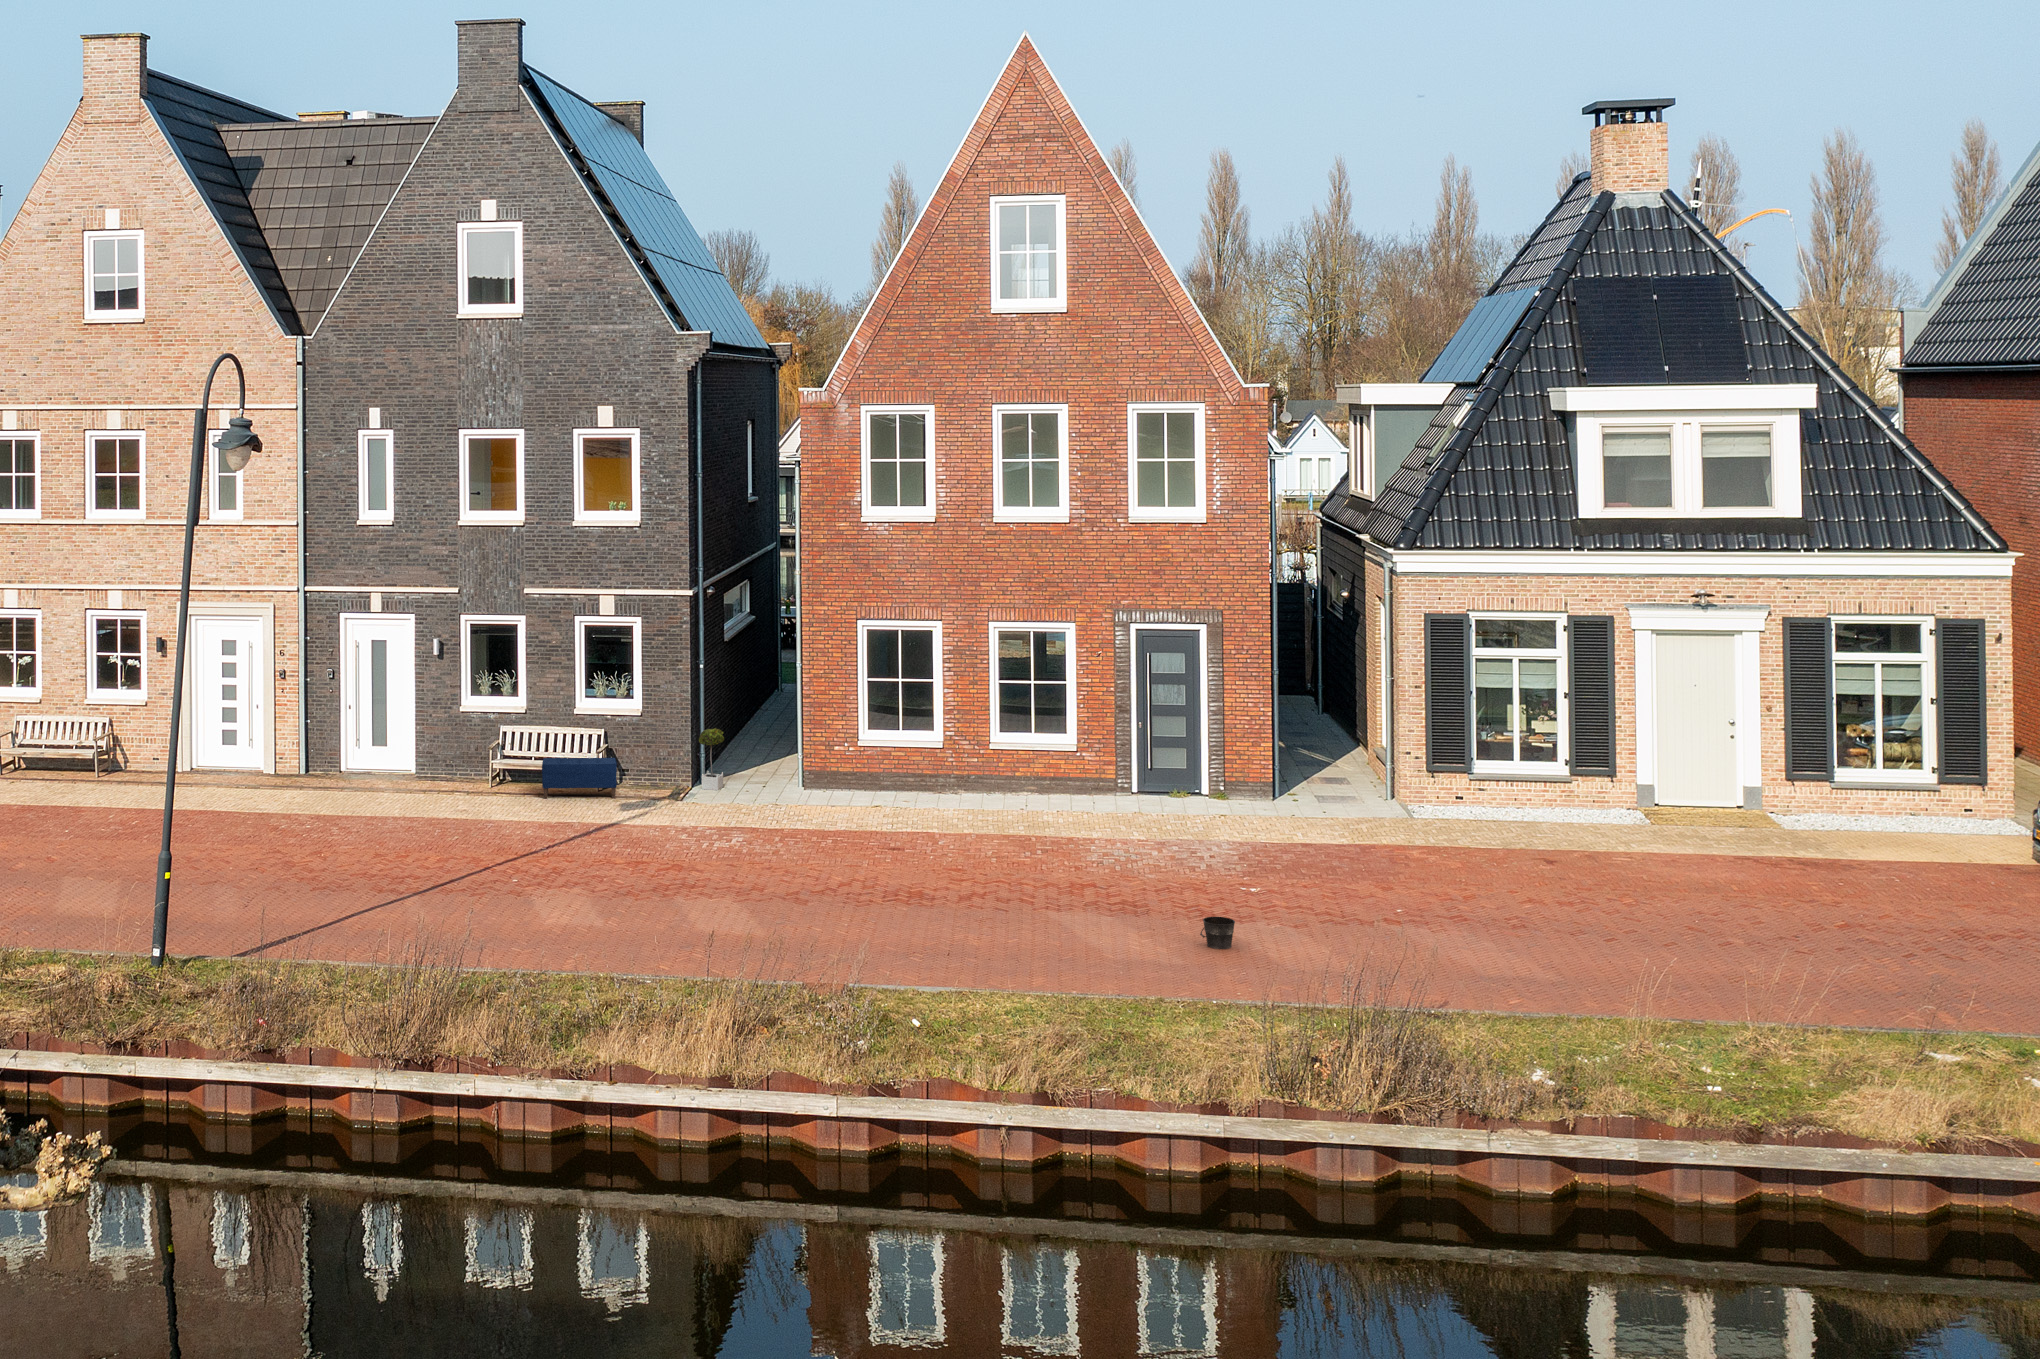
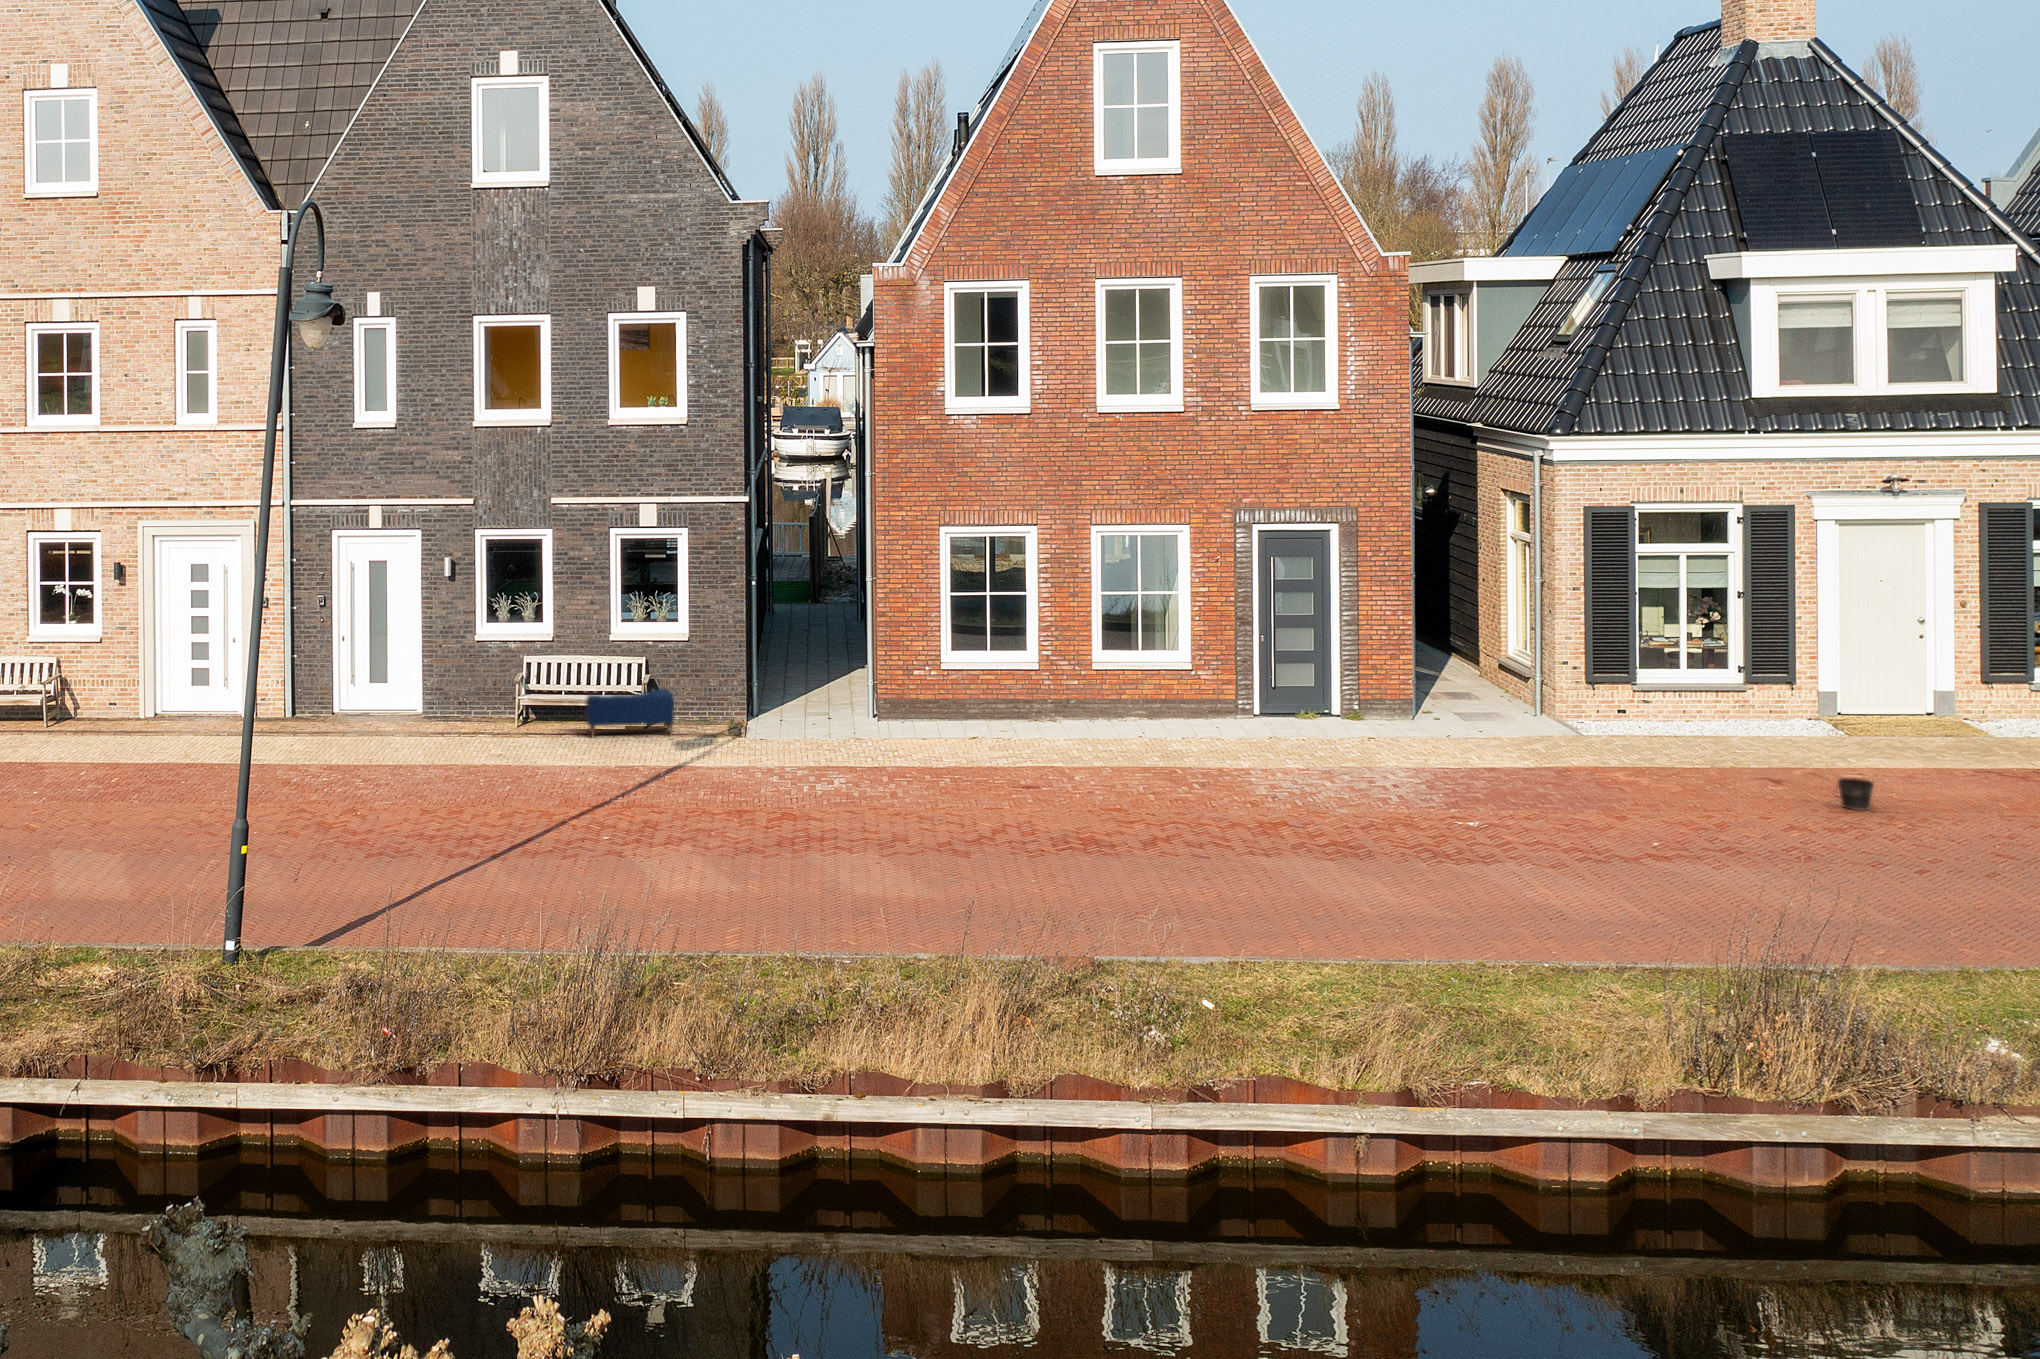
potted tree: present [699,728,724,790] -> none [761,652,790,723]
bucket: present [1200,917,1235,949] -> present [1838,778,1874,810]

